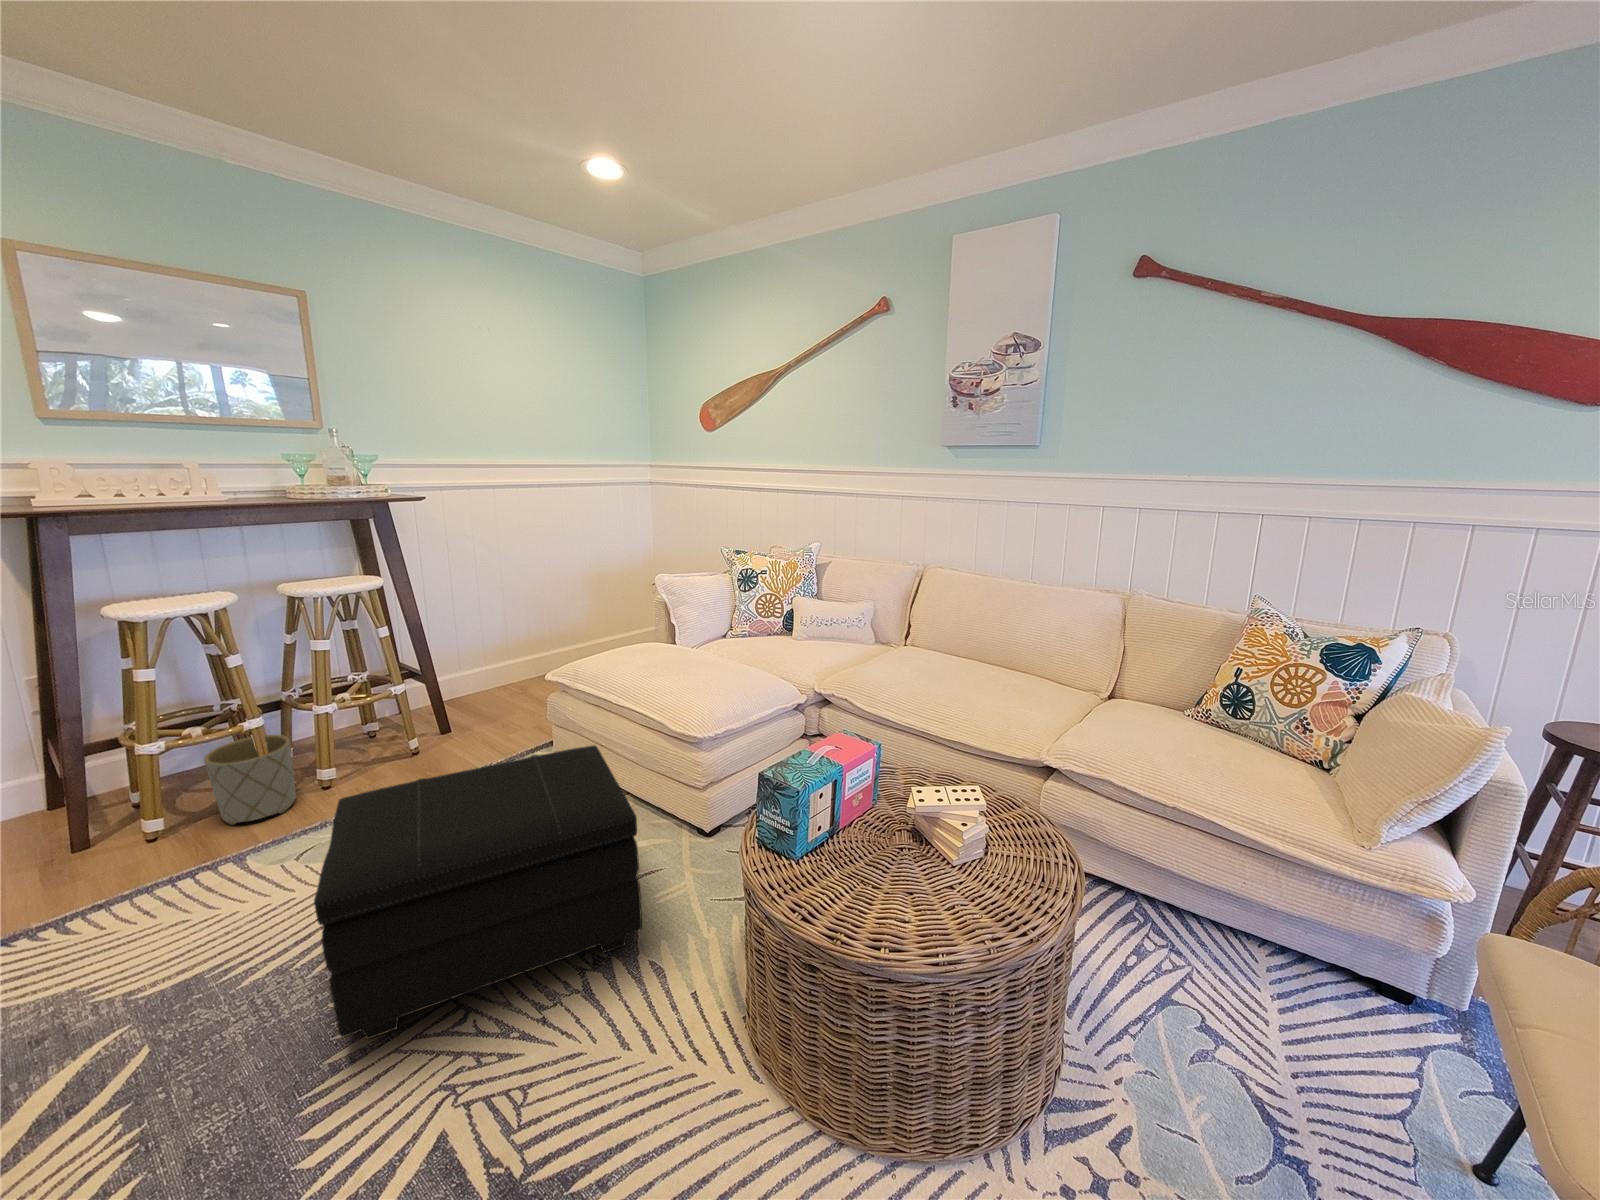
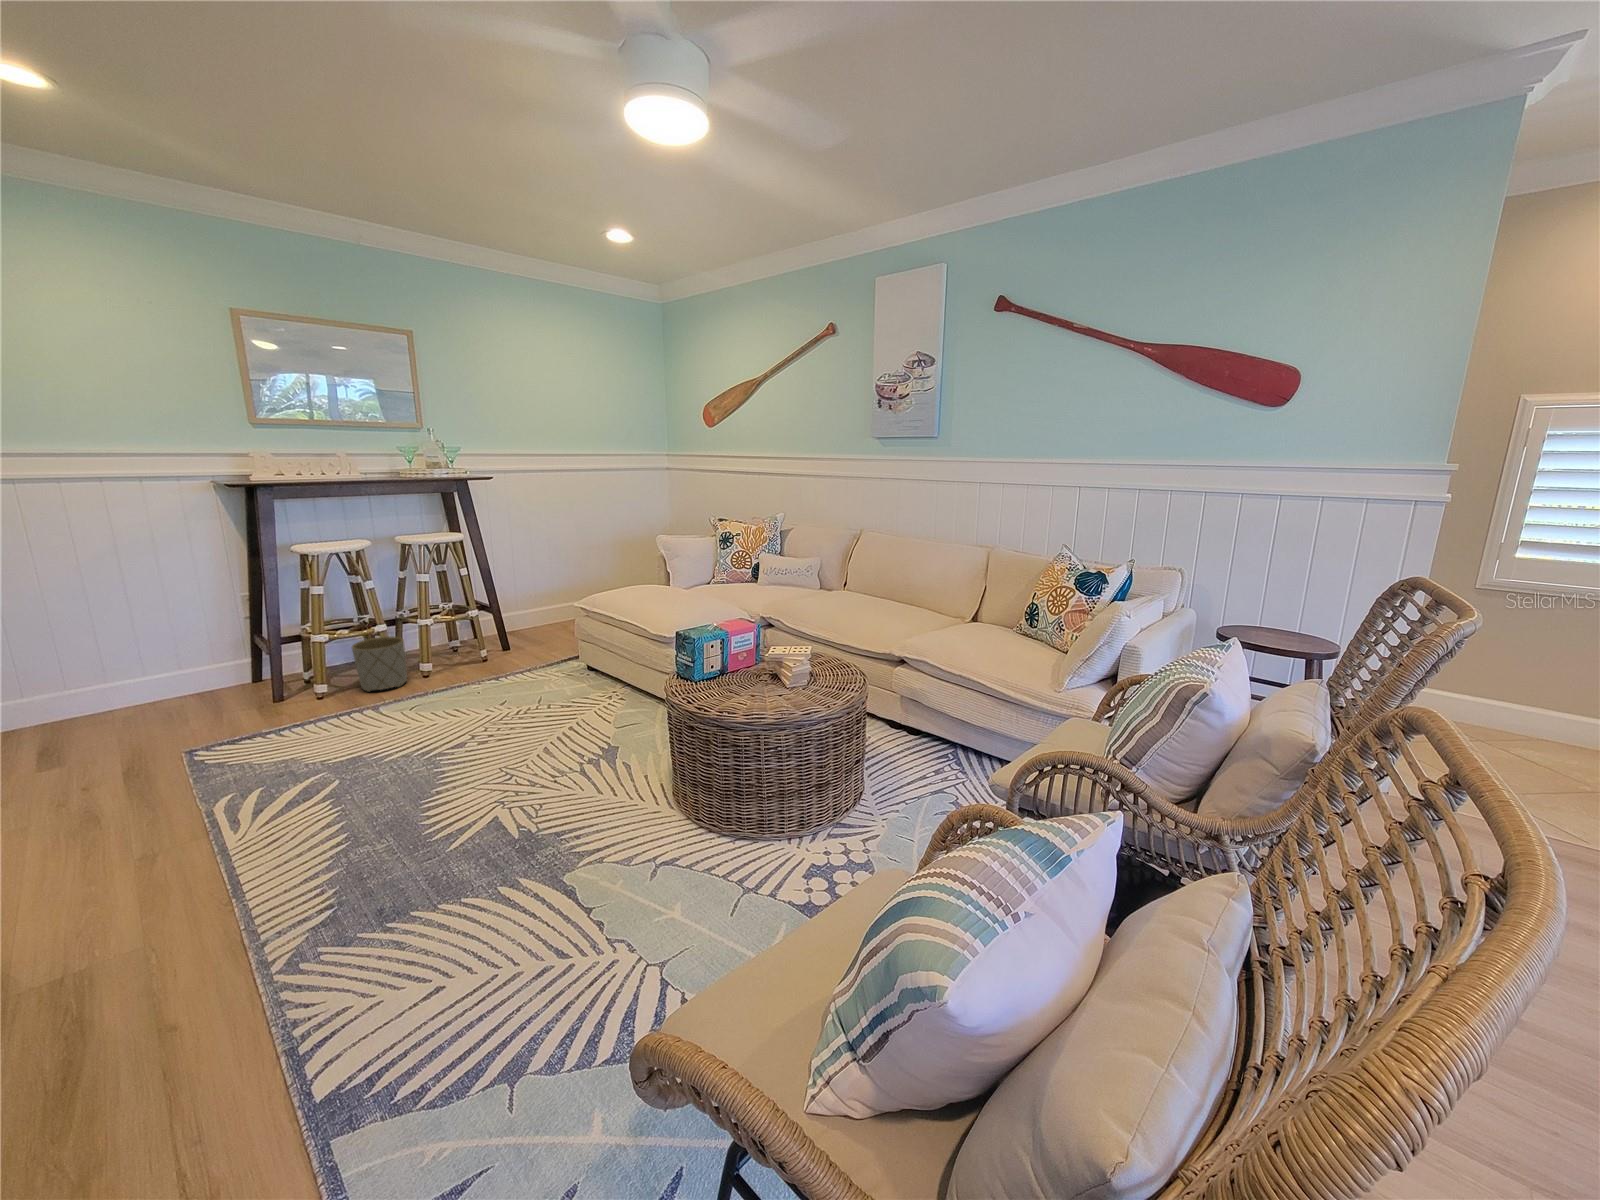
footstool: present [314,745,642,1039] -> none [430,638,619,783]

